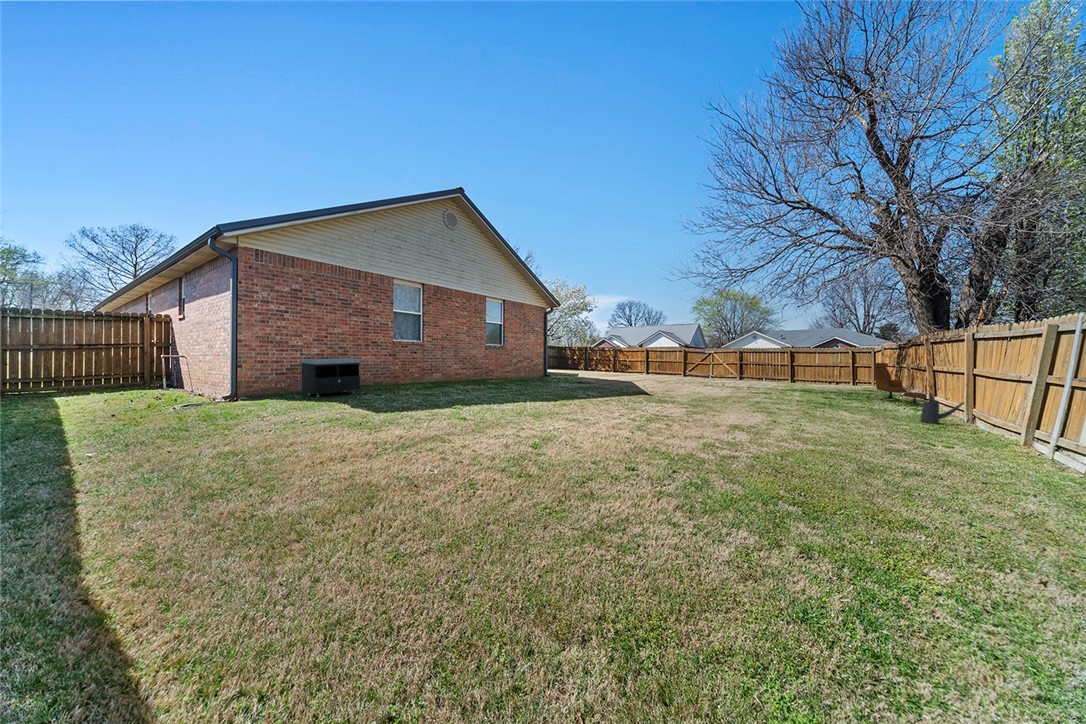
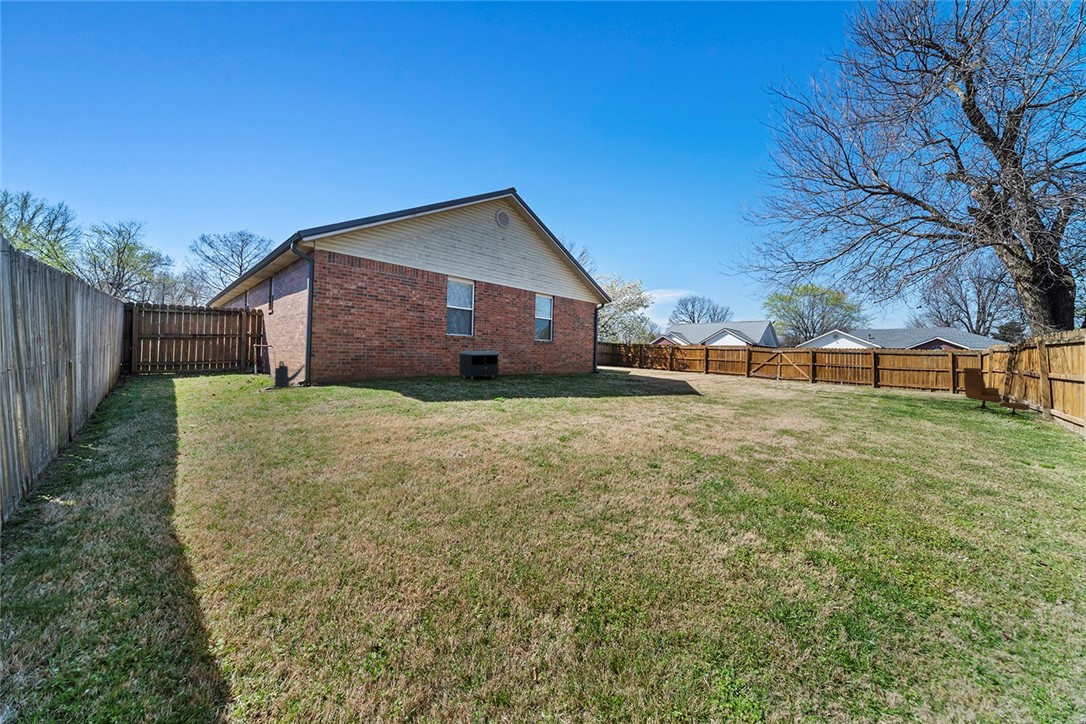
storage bench: present [302,358,361,397] -> present [459,351,499,379]
watering can: present [920,395,964,424] -> present [274,361,305,387]

